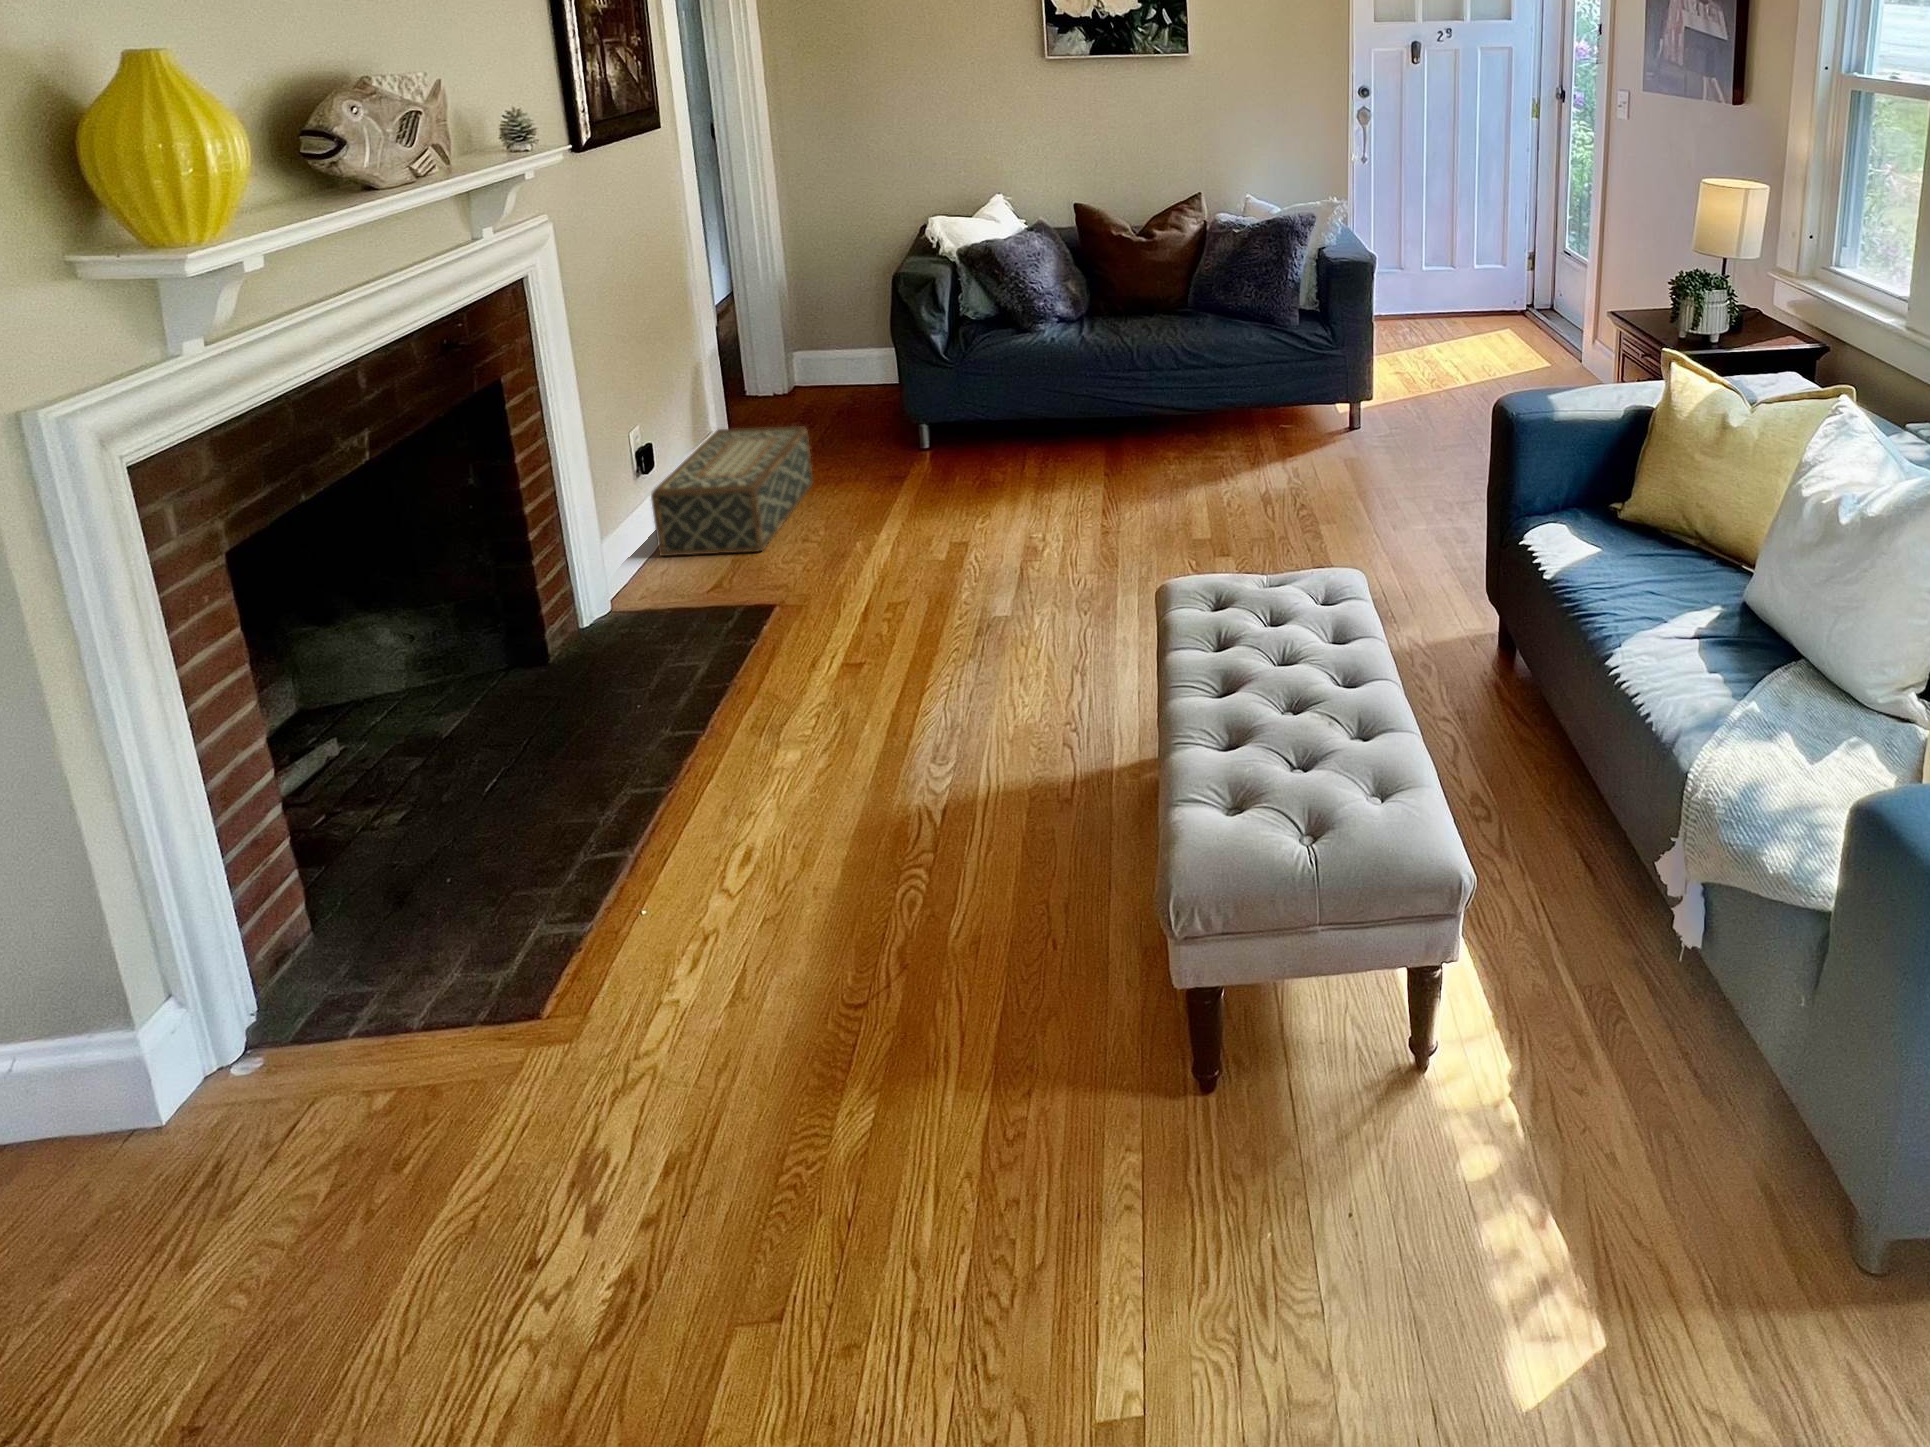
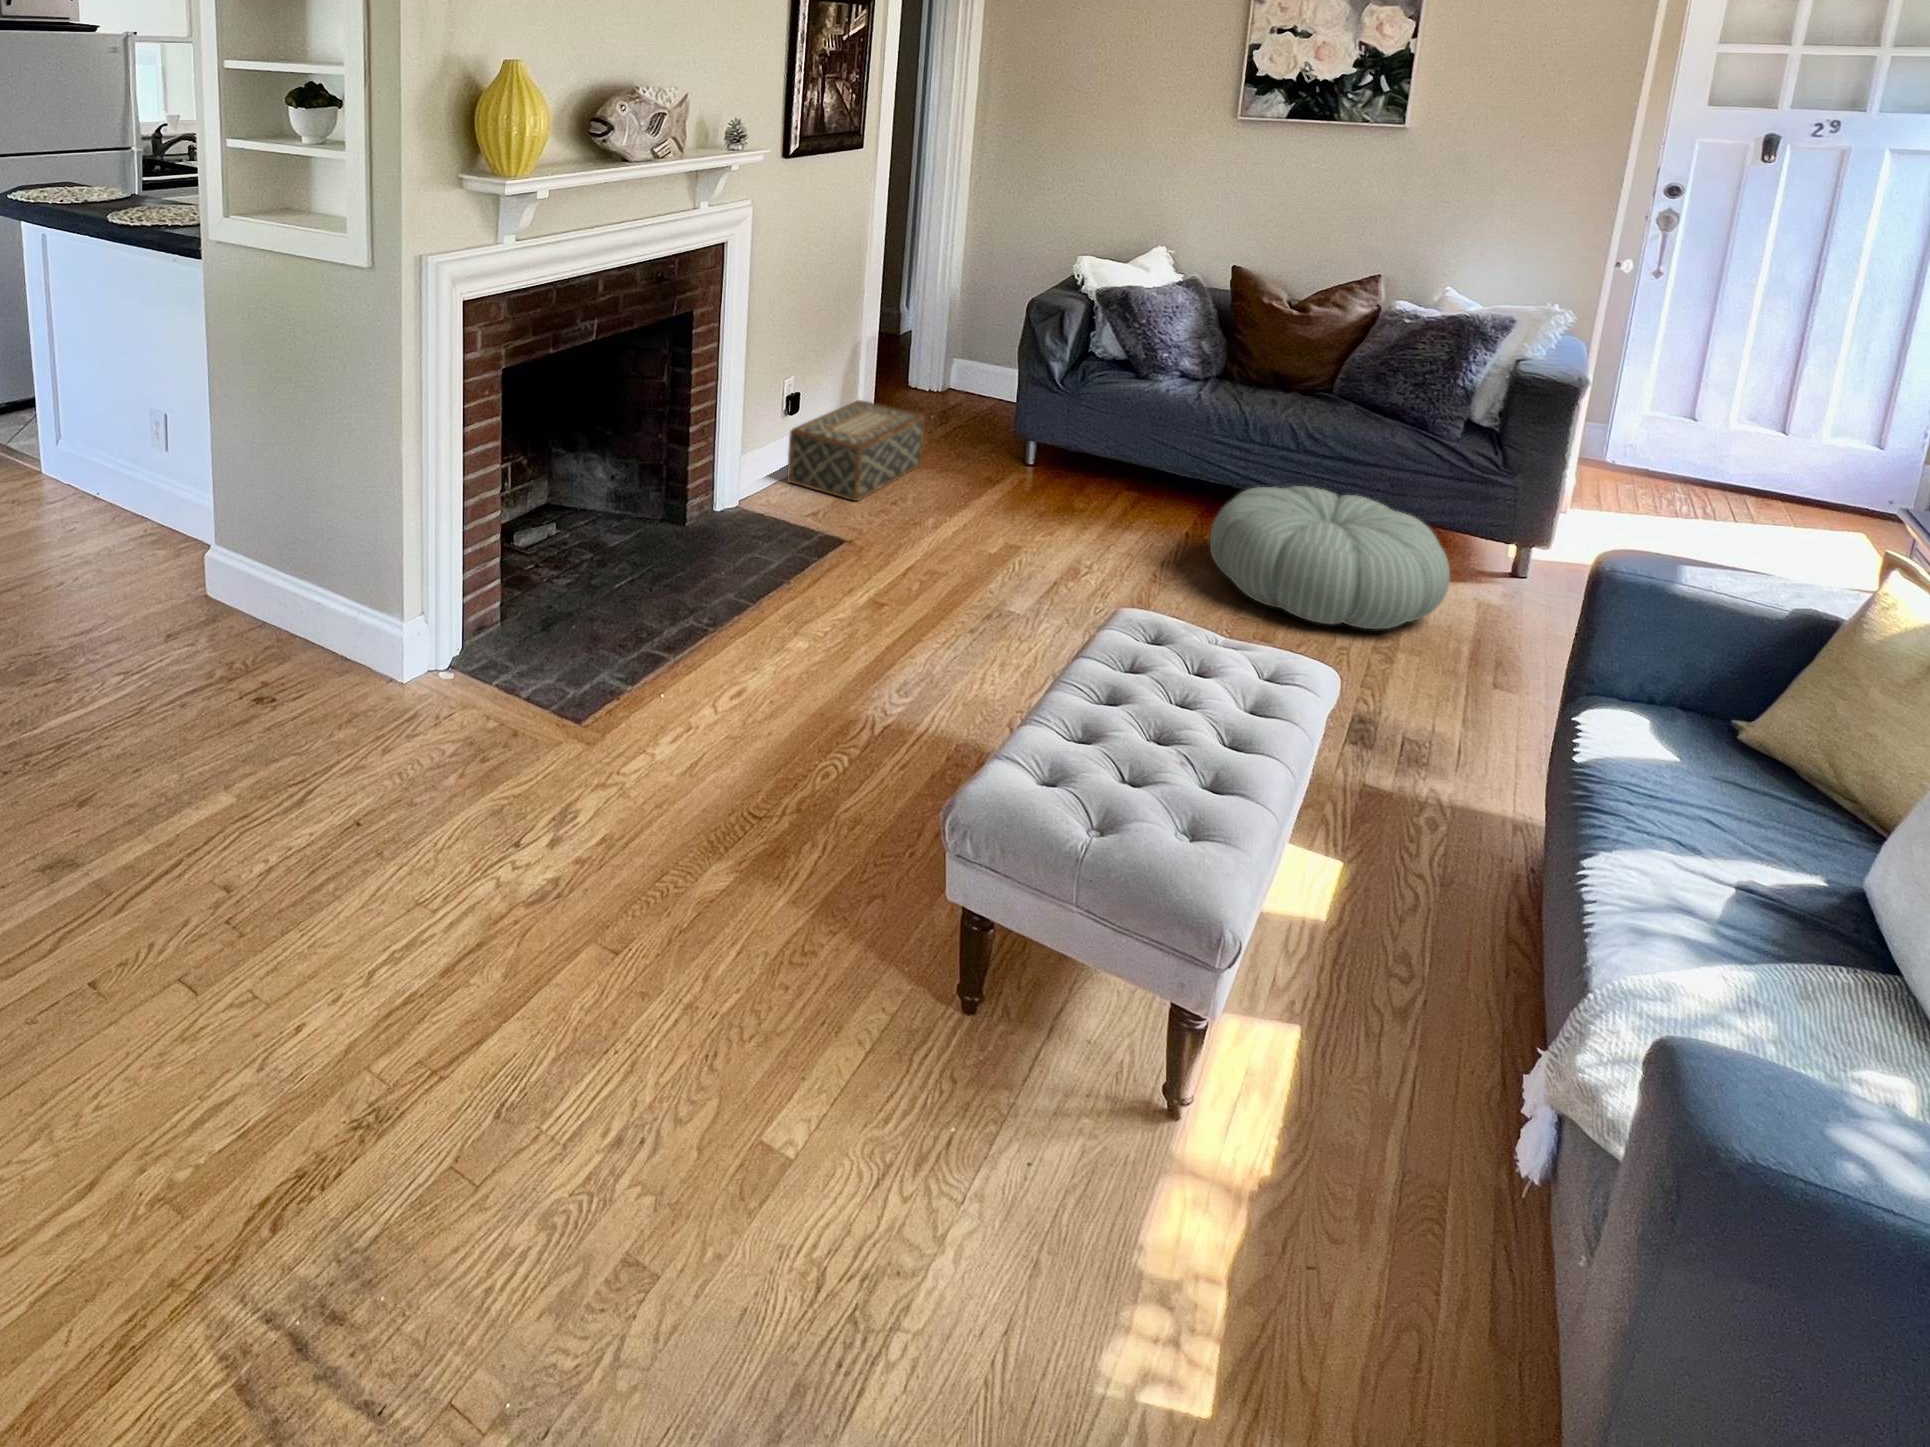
pouf: none [1143,396,1335,522] -> present [1210,486,1450,629]

